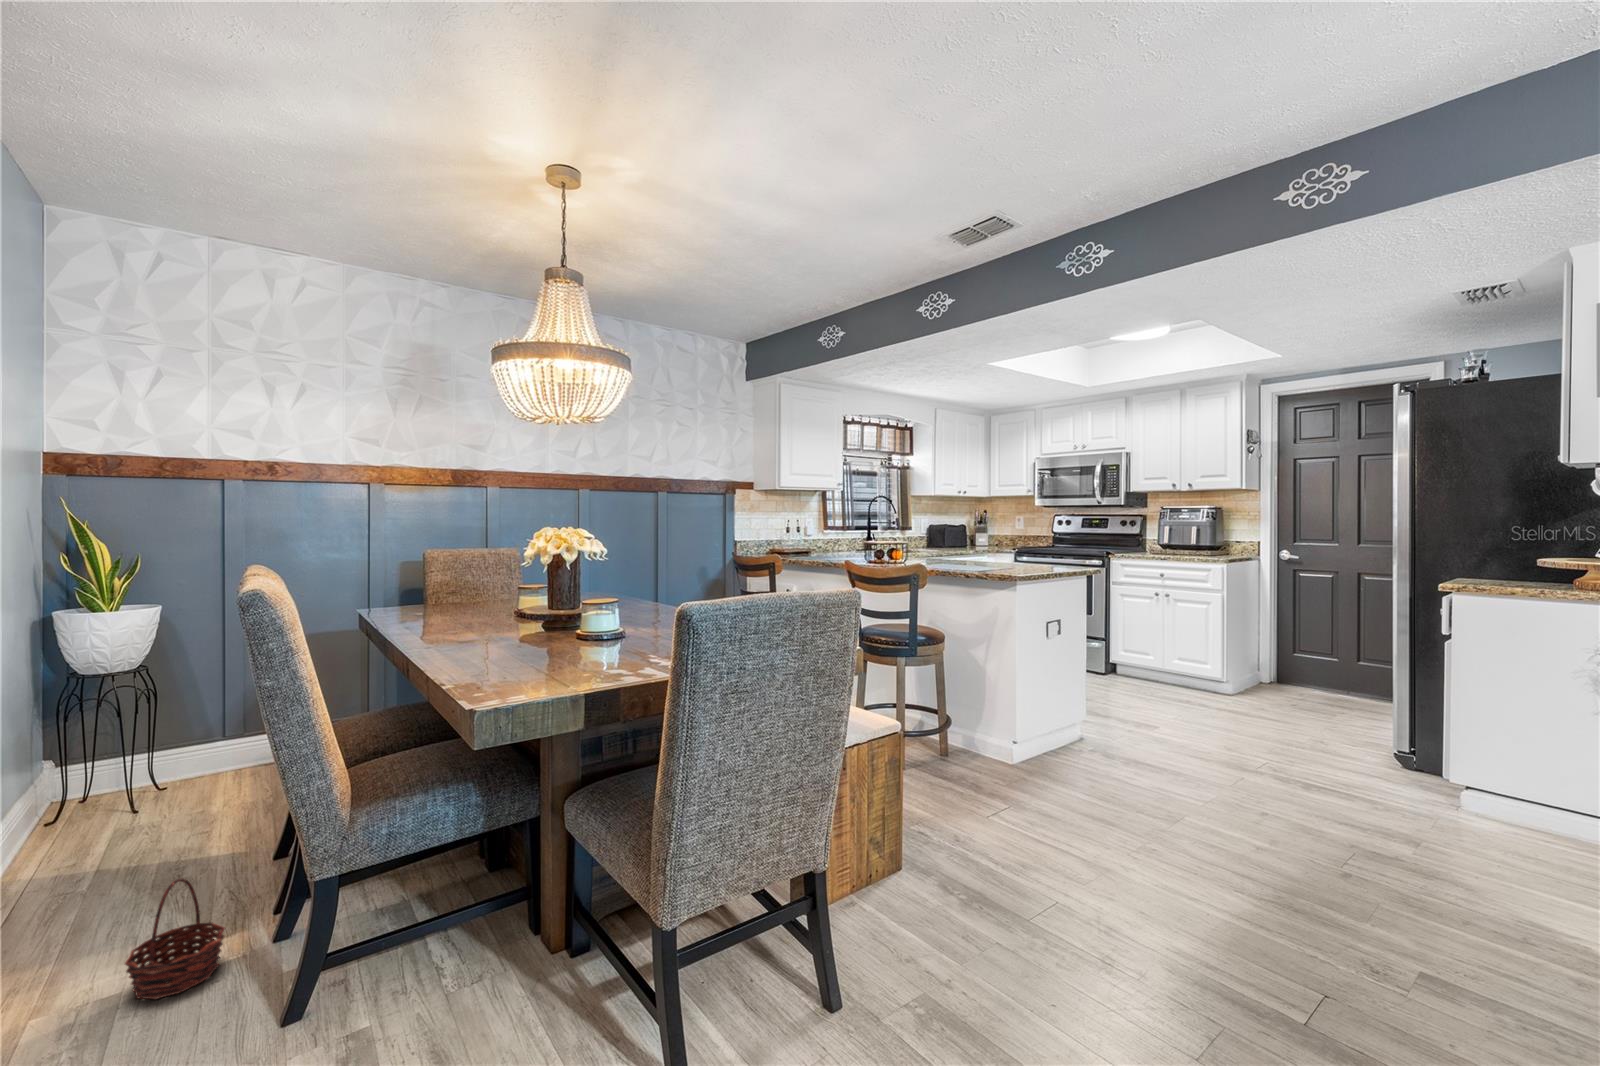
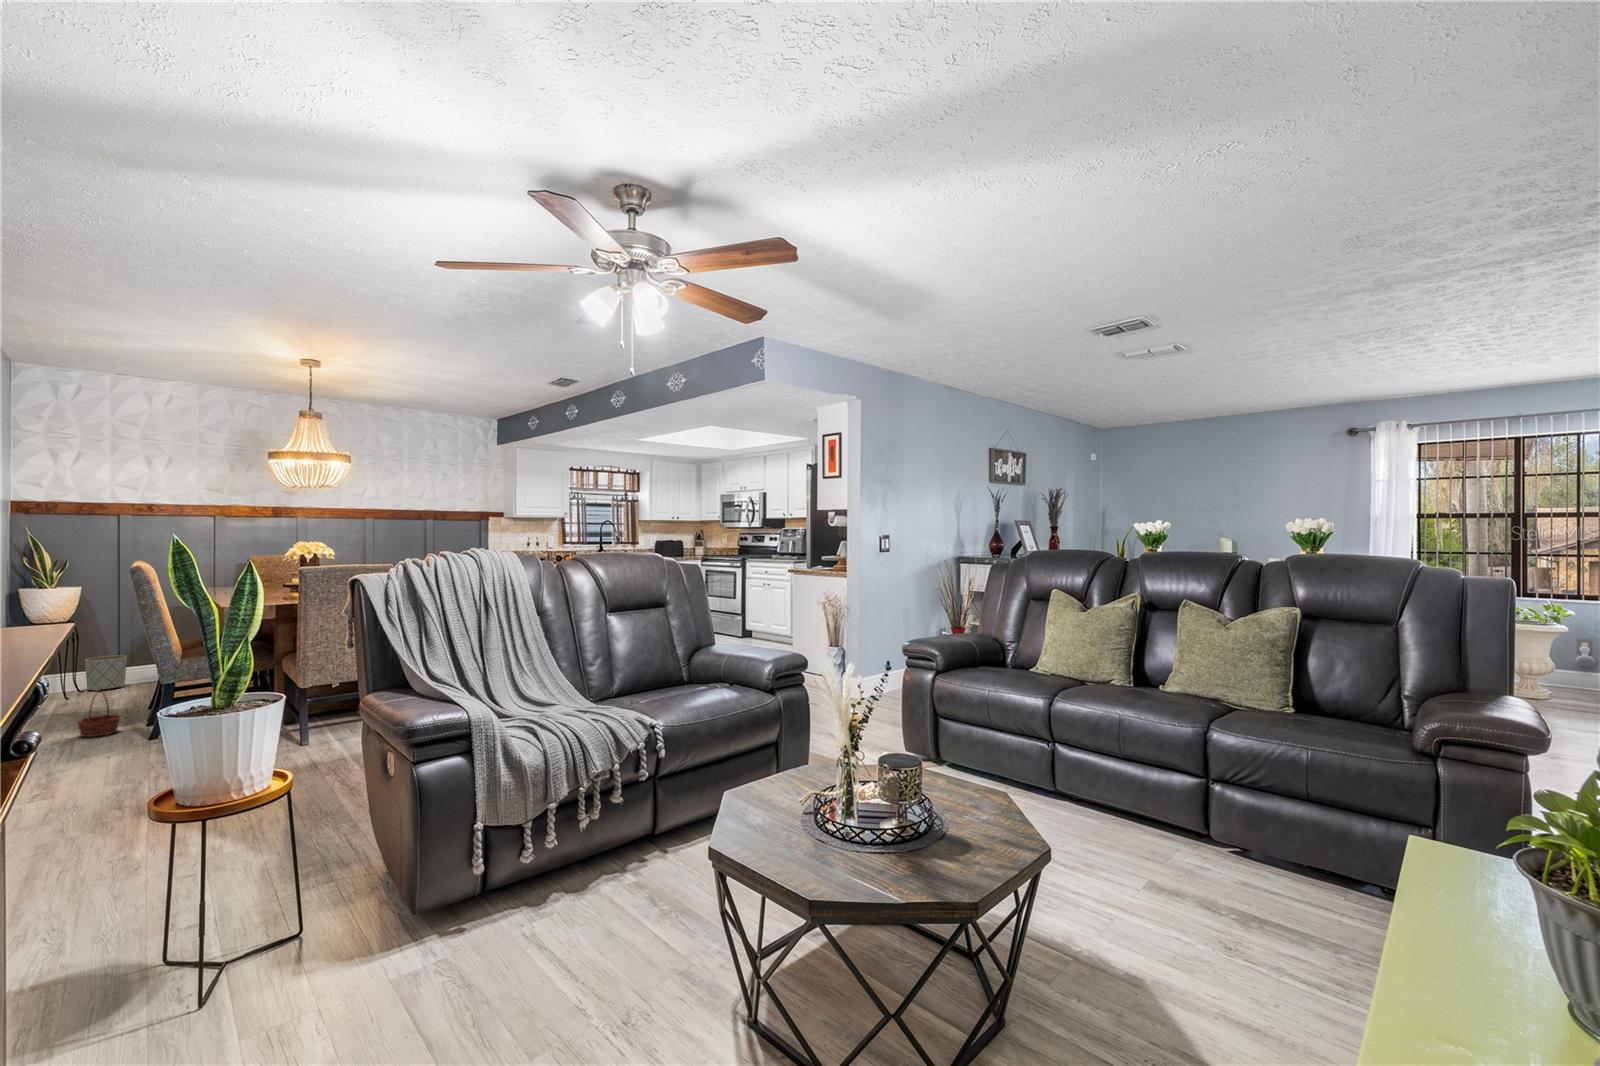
planter: none [173,717,241,785] -> present [85,655,127,691]

